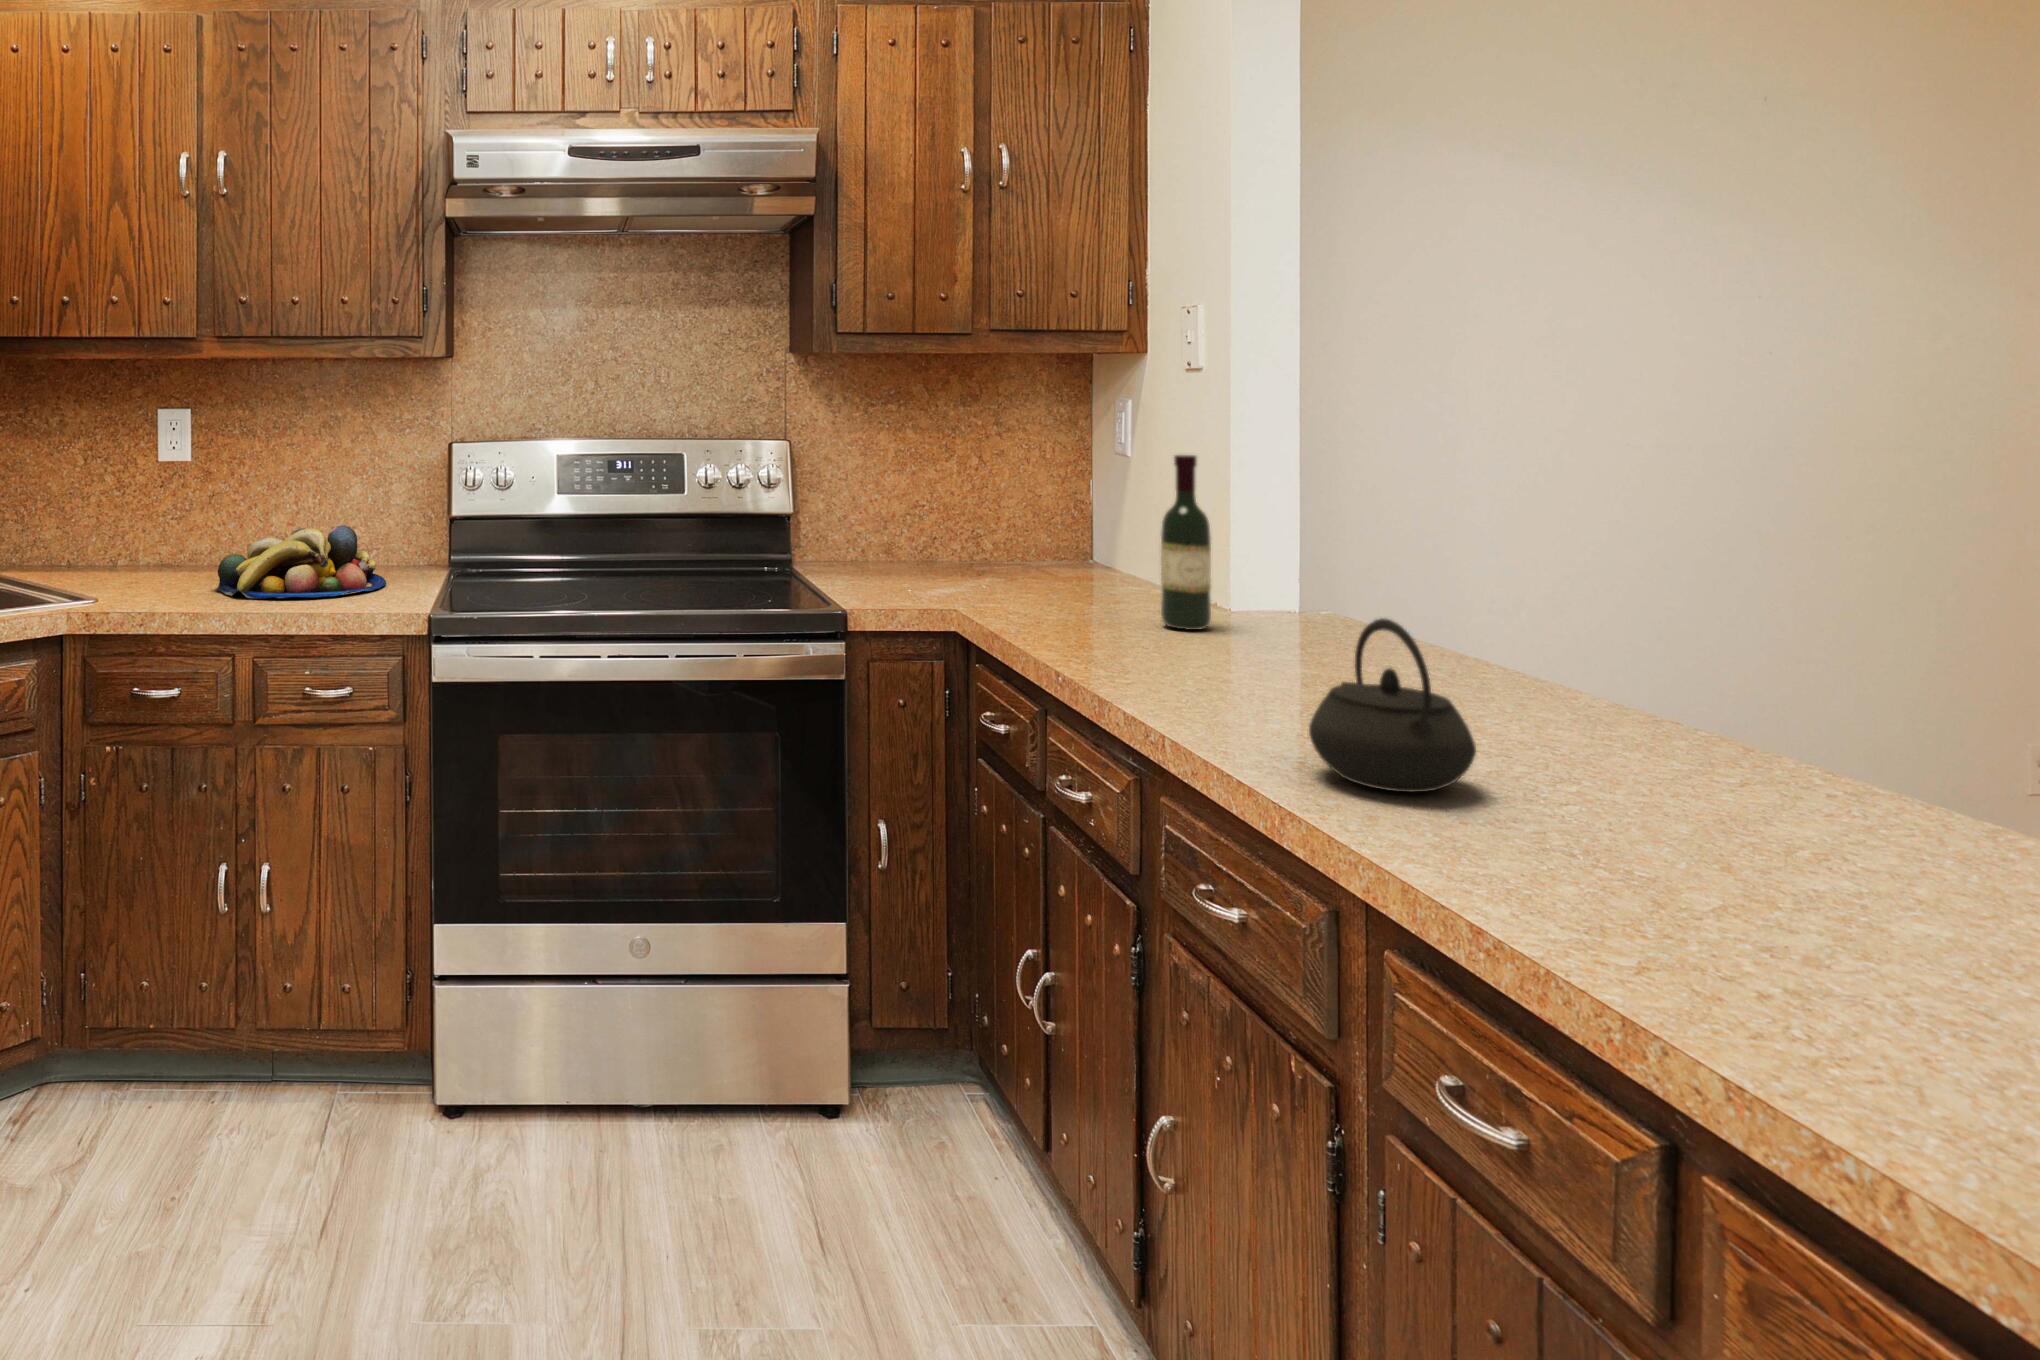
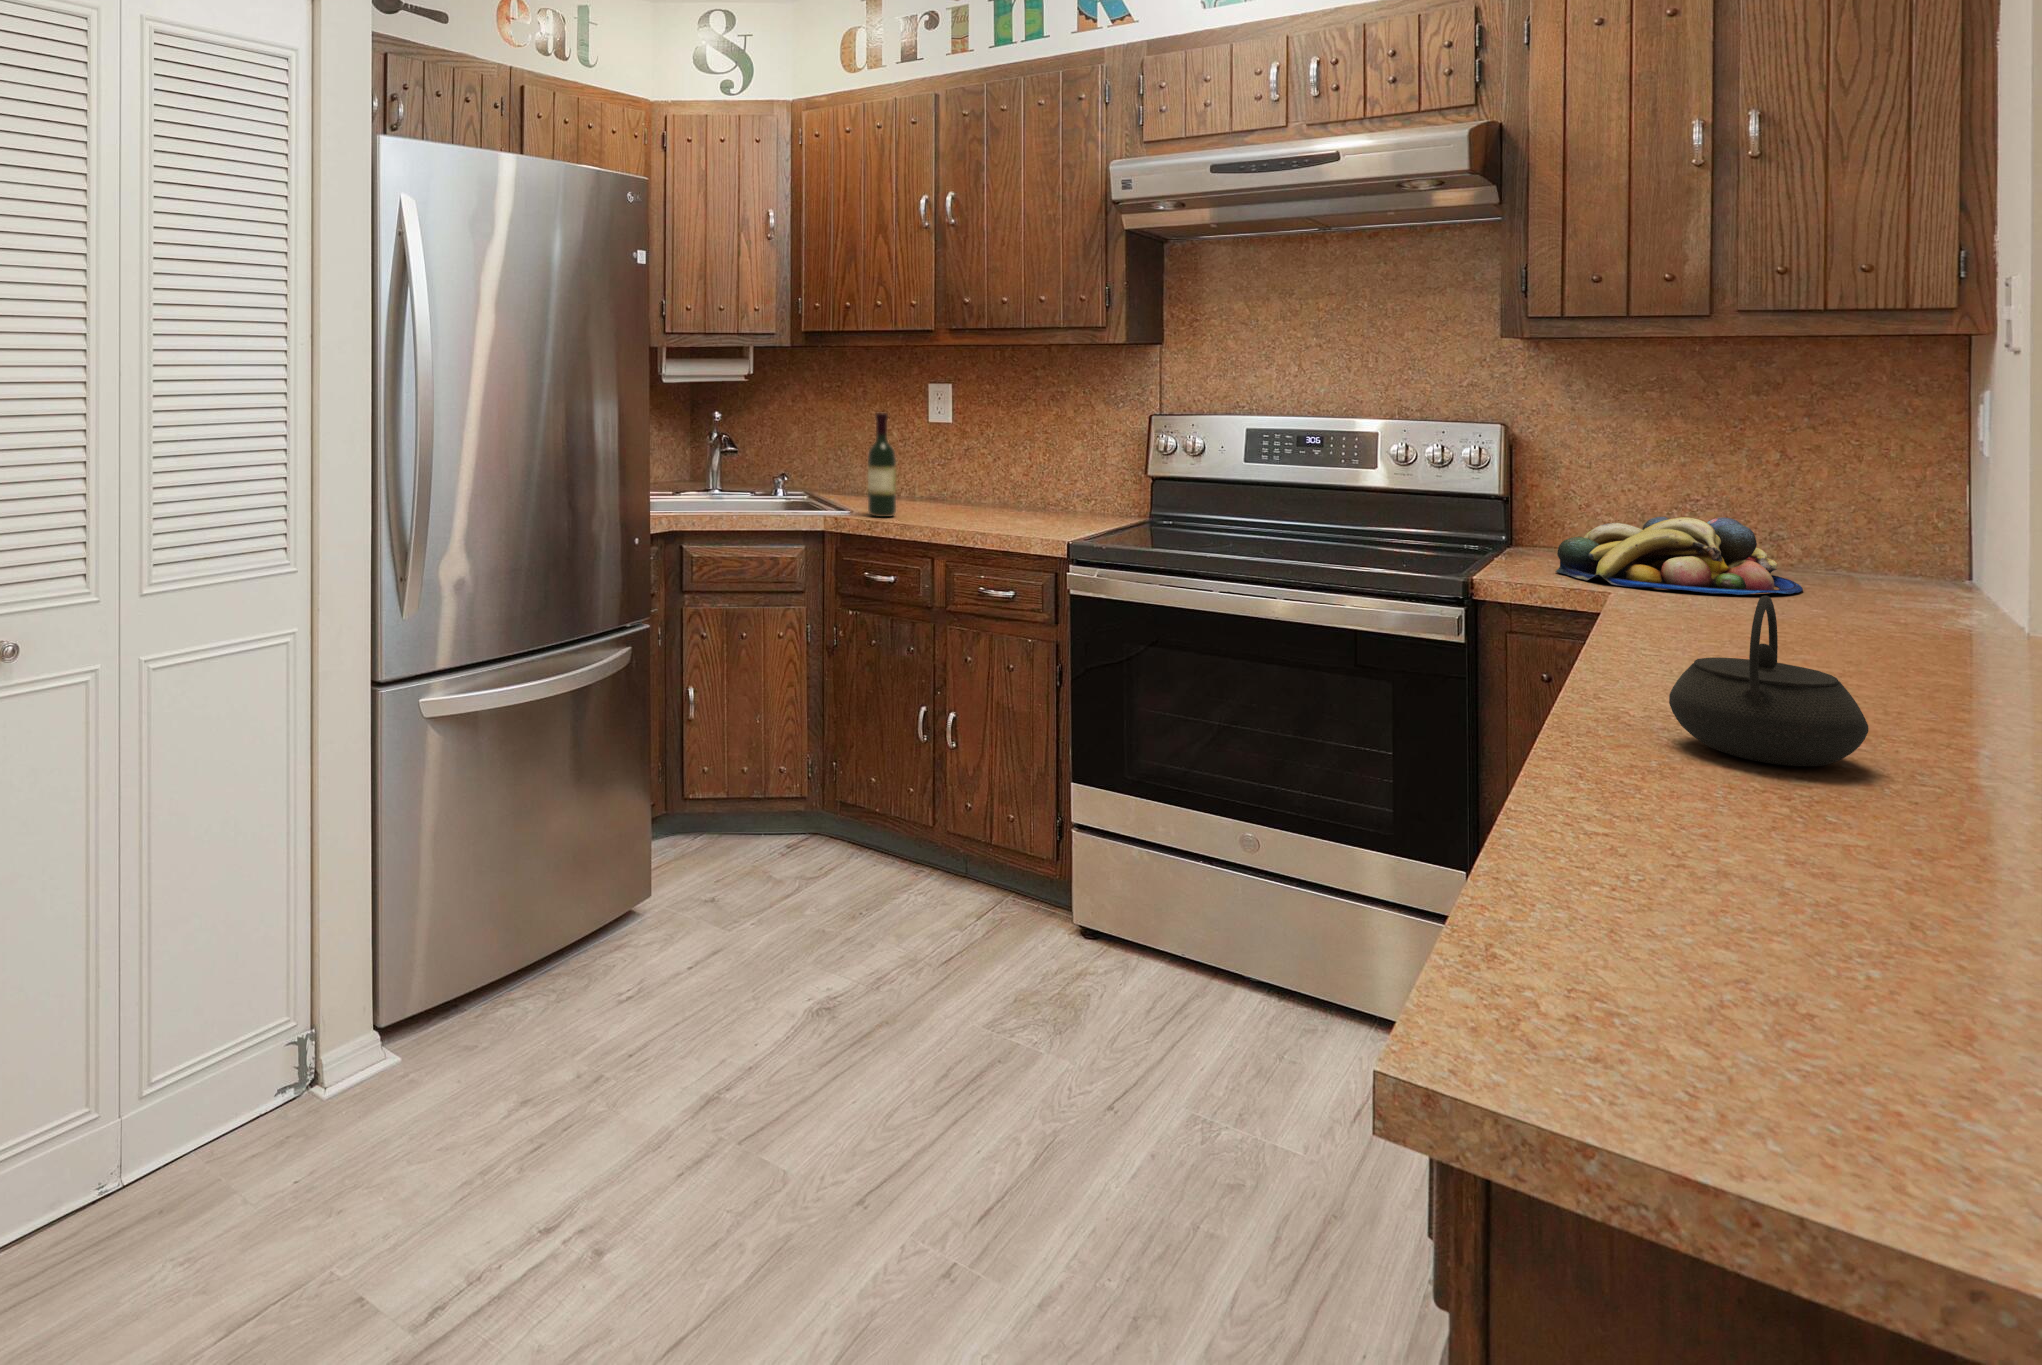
wine bottle: present [1161,455,1211,630] -> present [868,413,896,517]
fruit bowl: present [216,526,386,599] -> present [1556,517,1803,595]

